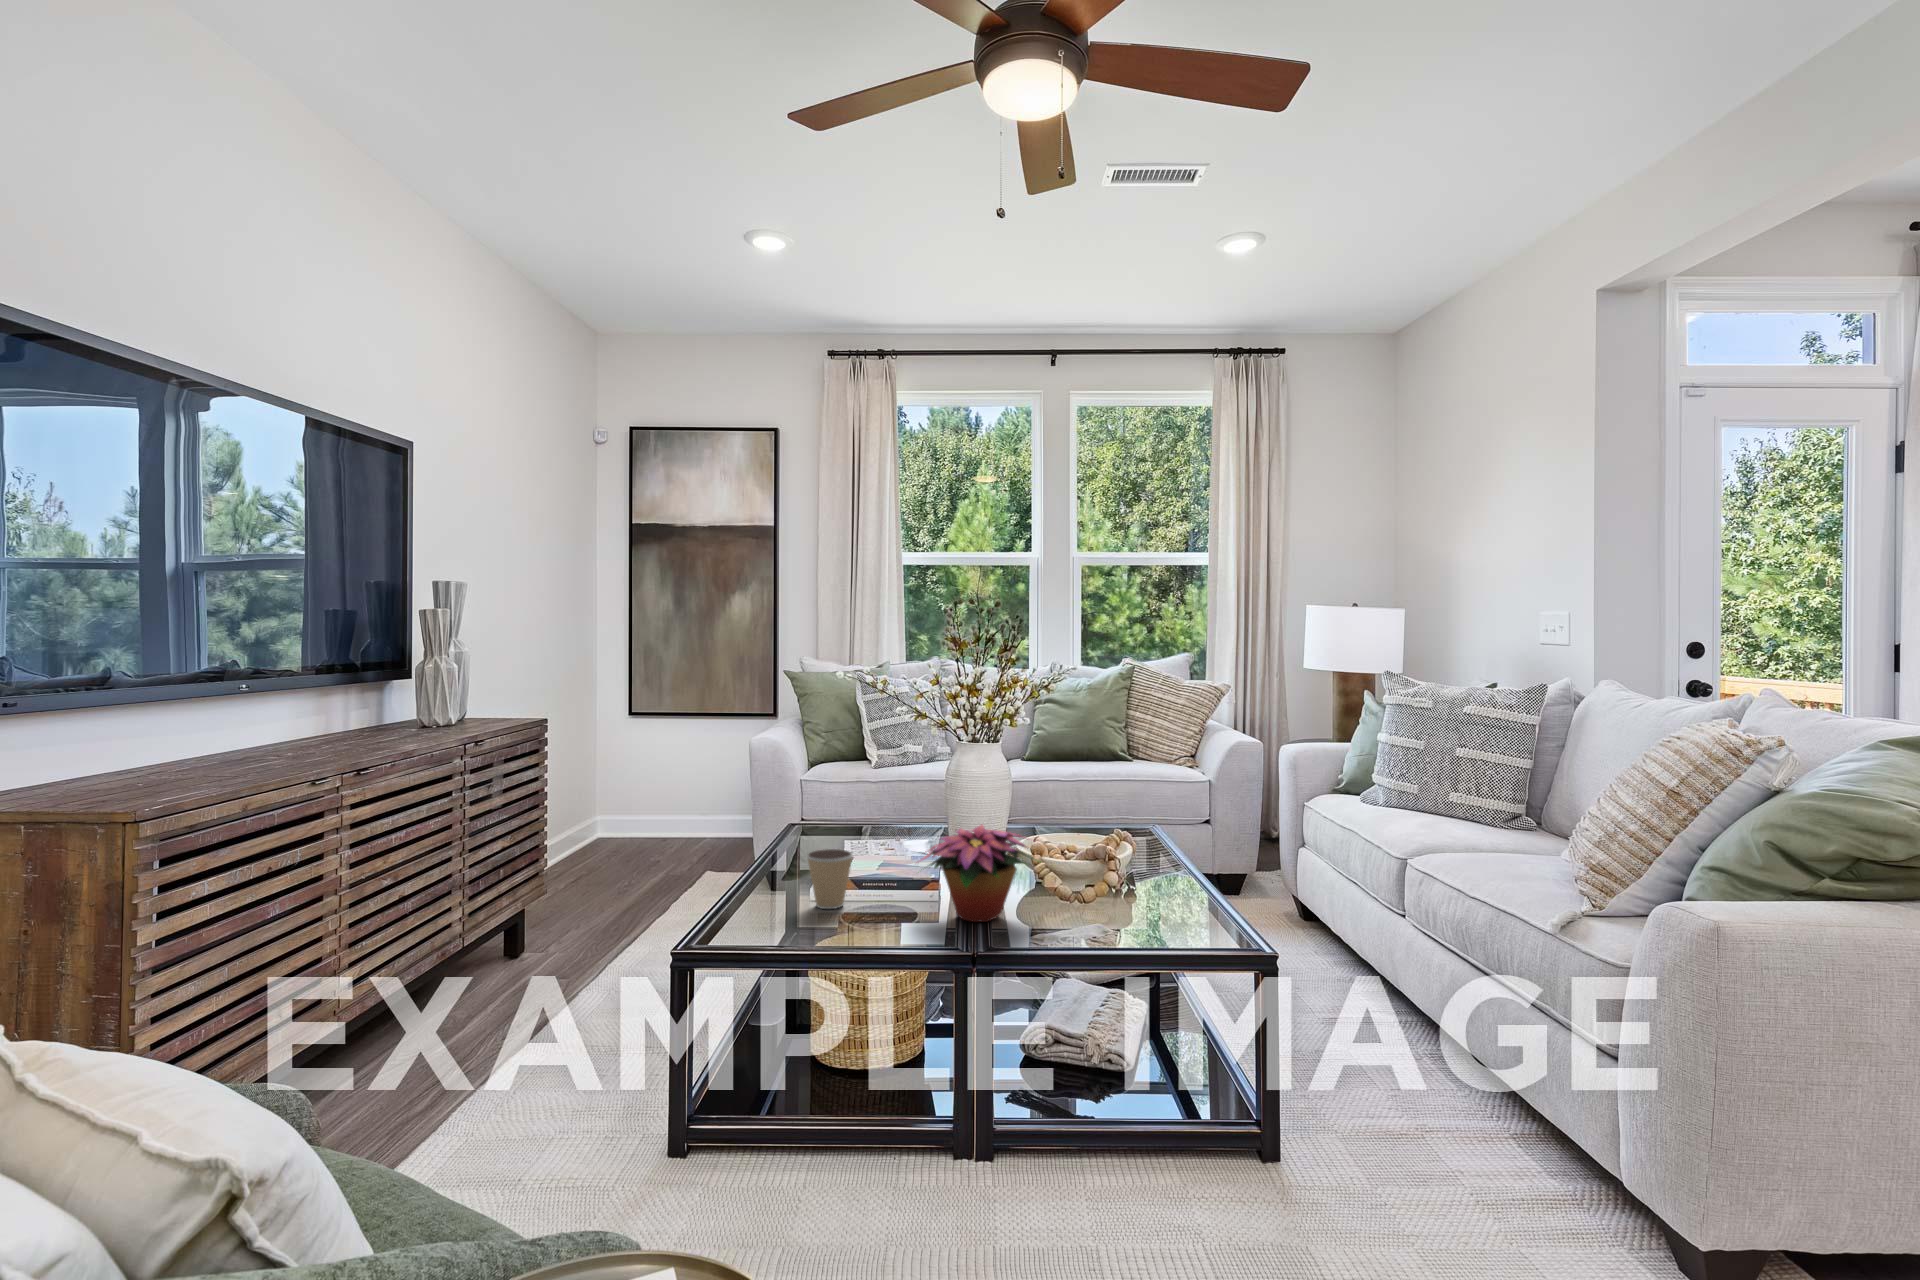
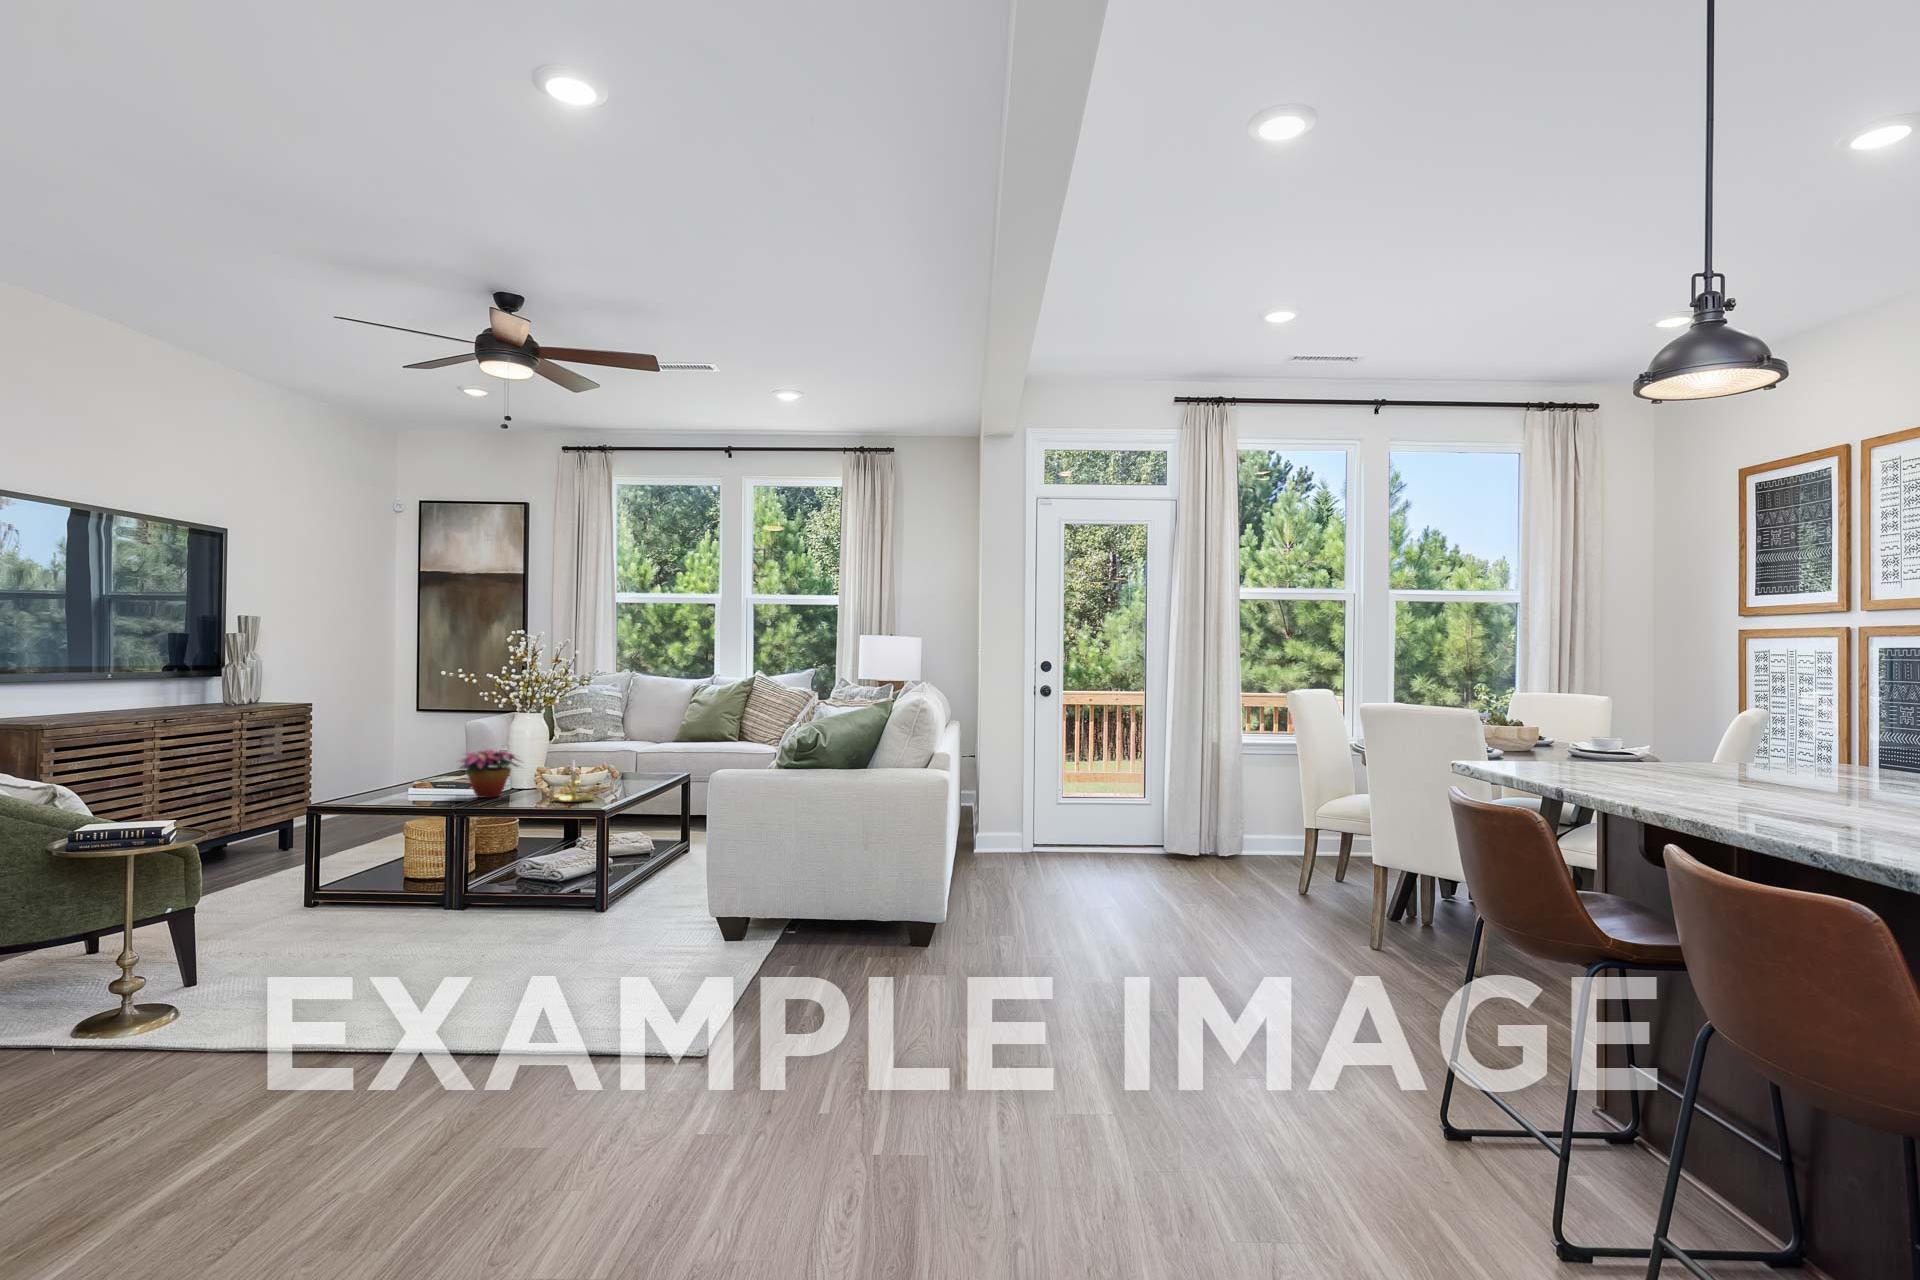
coffee cup: present [807,849,853,909] -> none [404,764,432,794]
candle holder: none [1118,849,1209,937] -> present [553,763,595,802]

